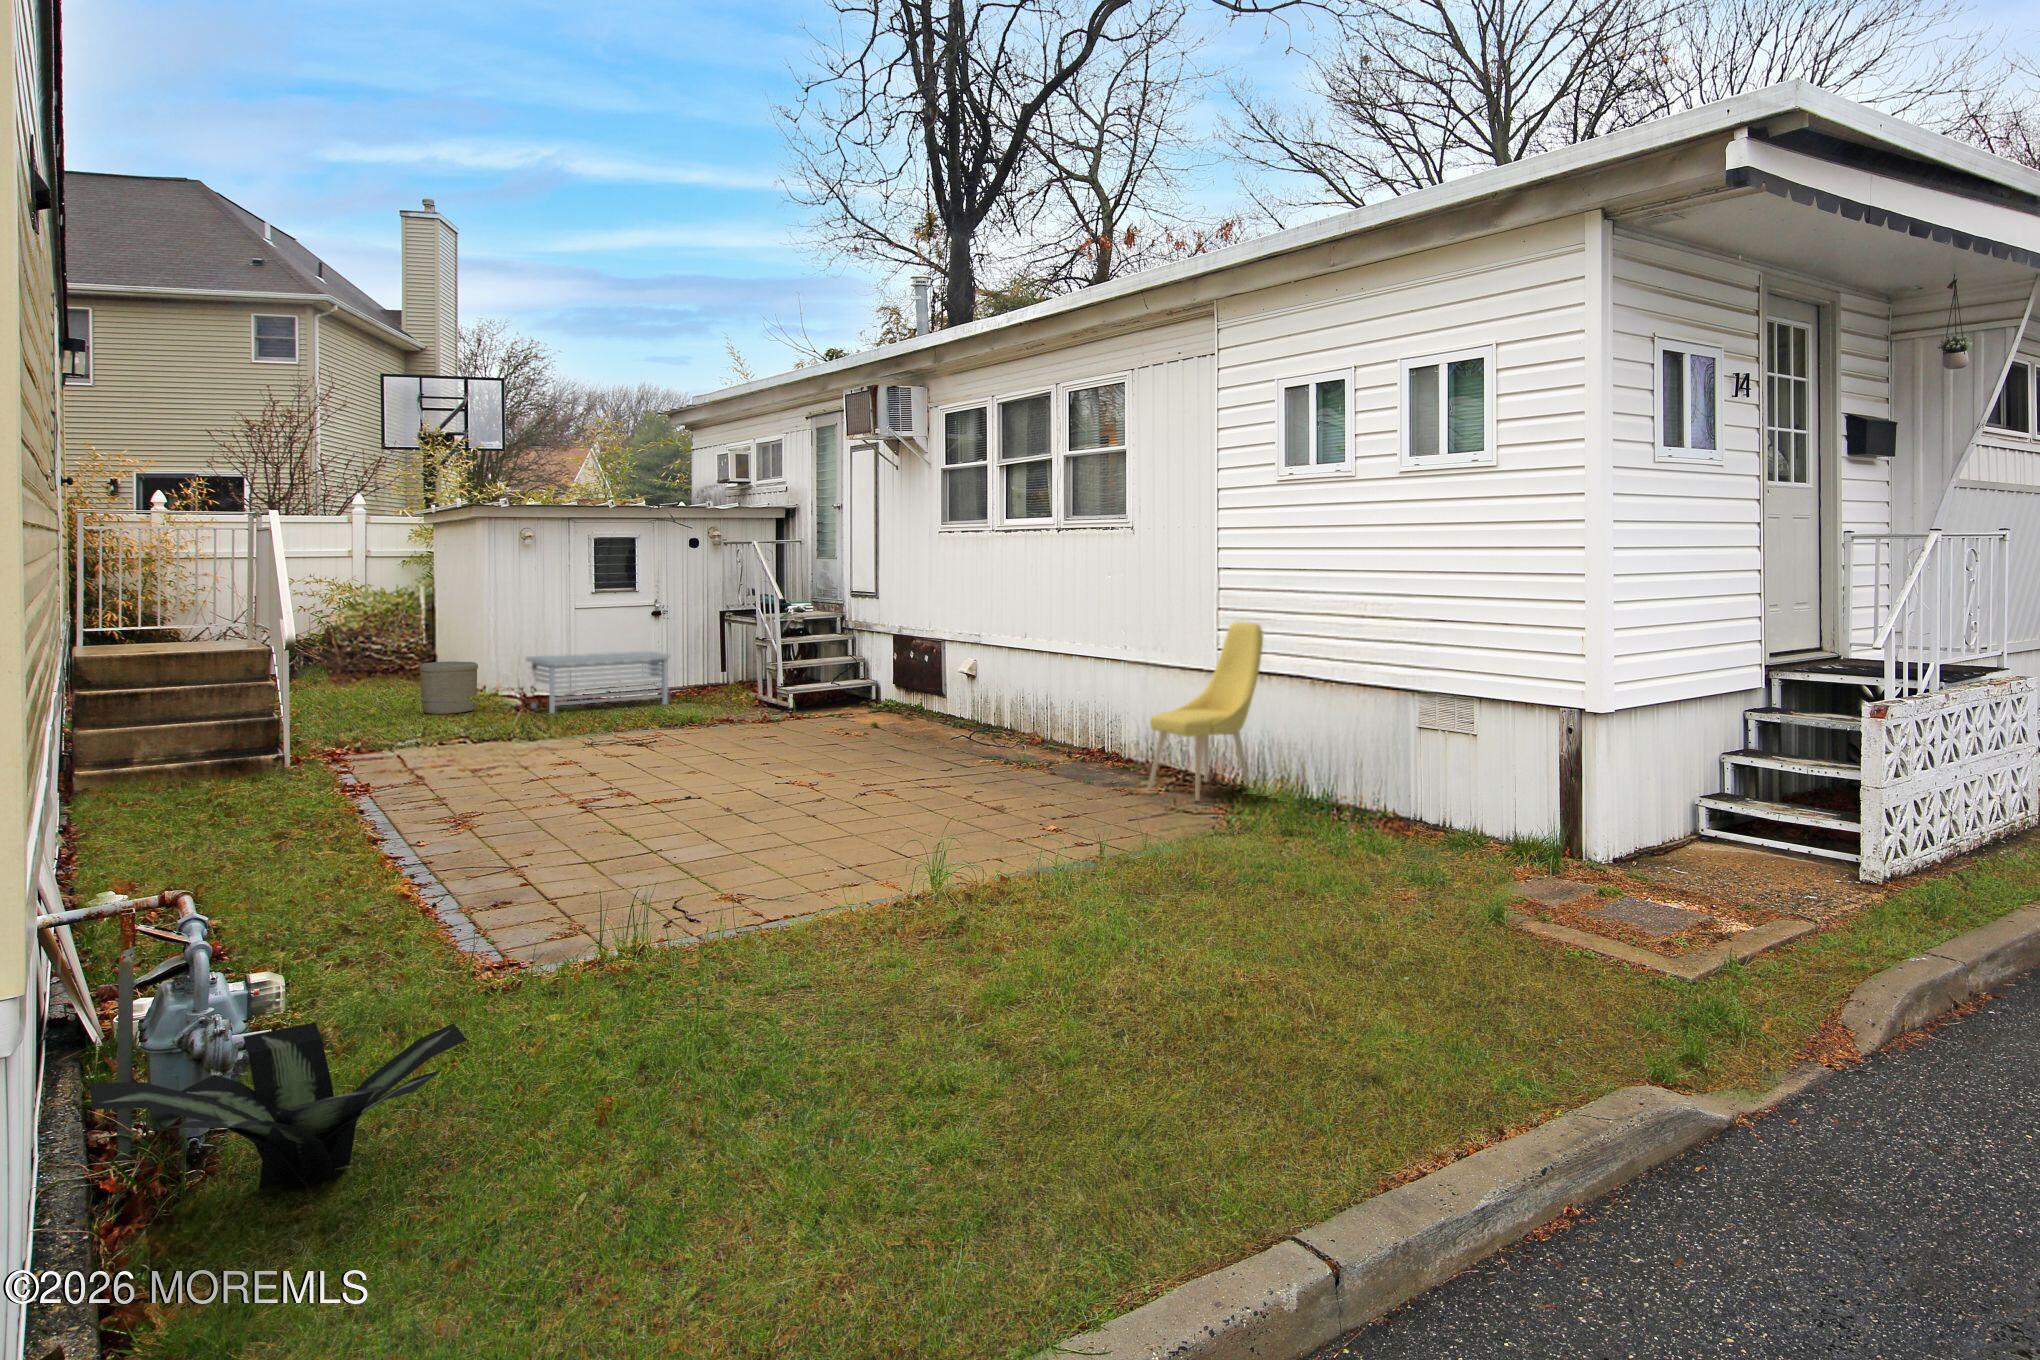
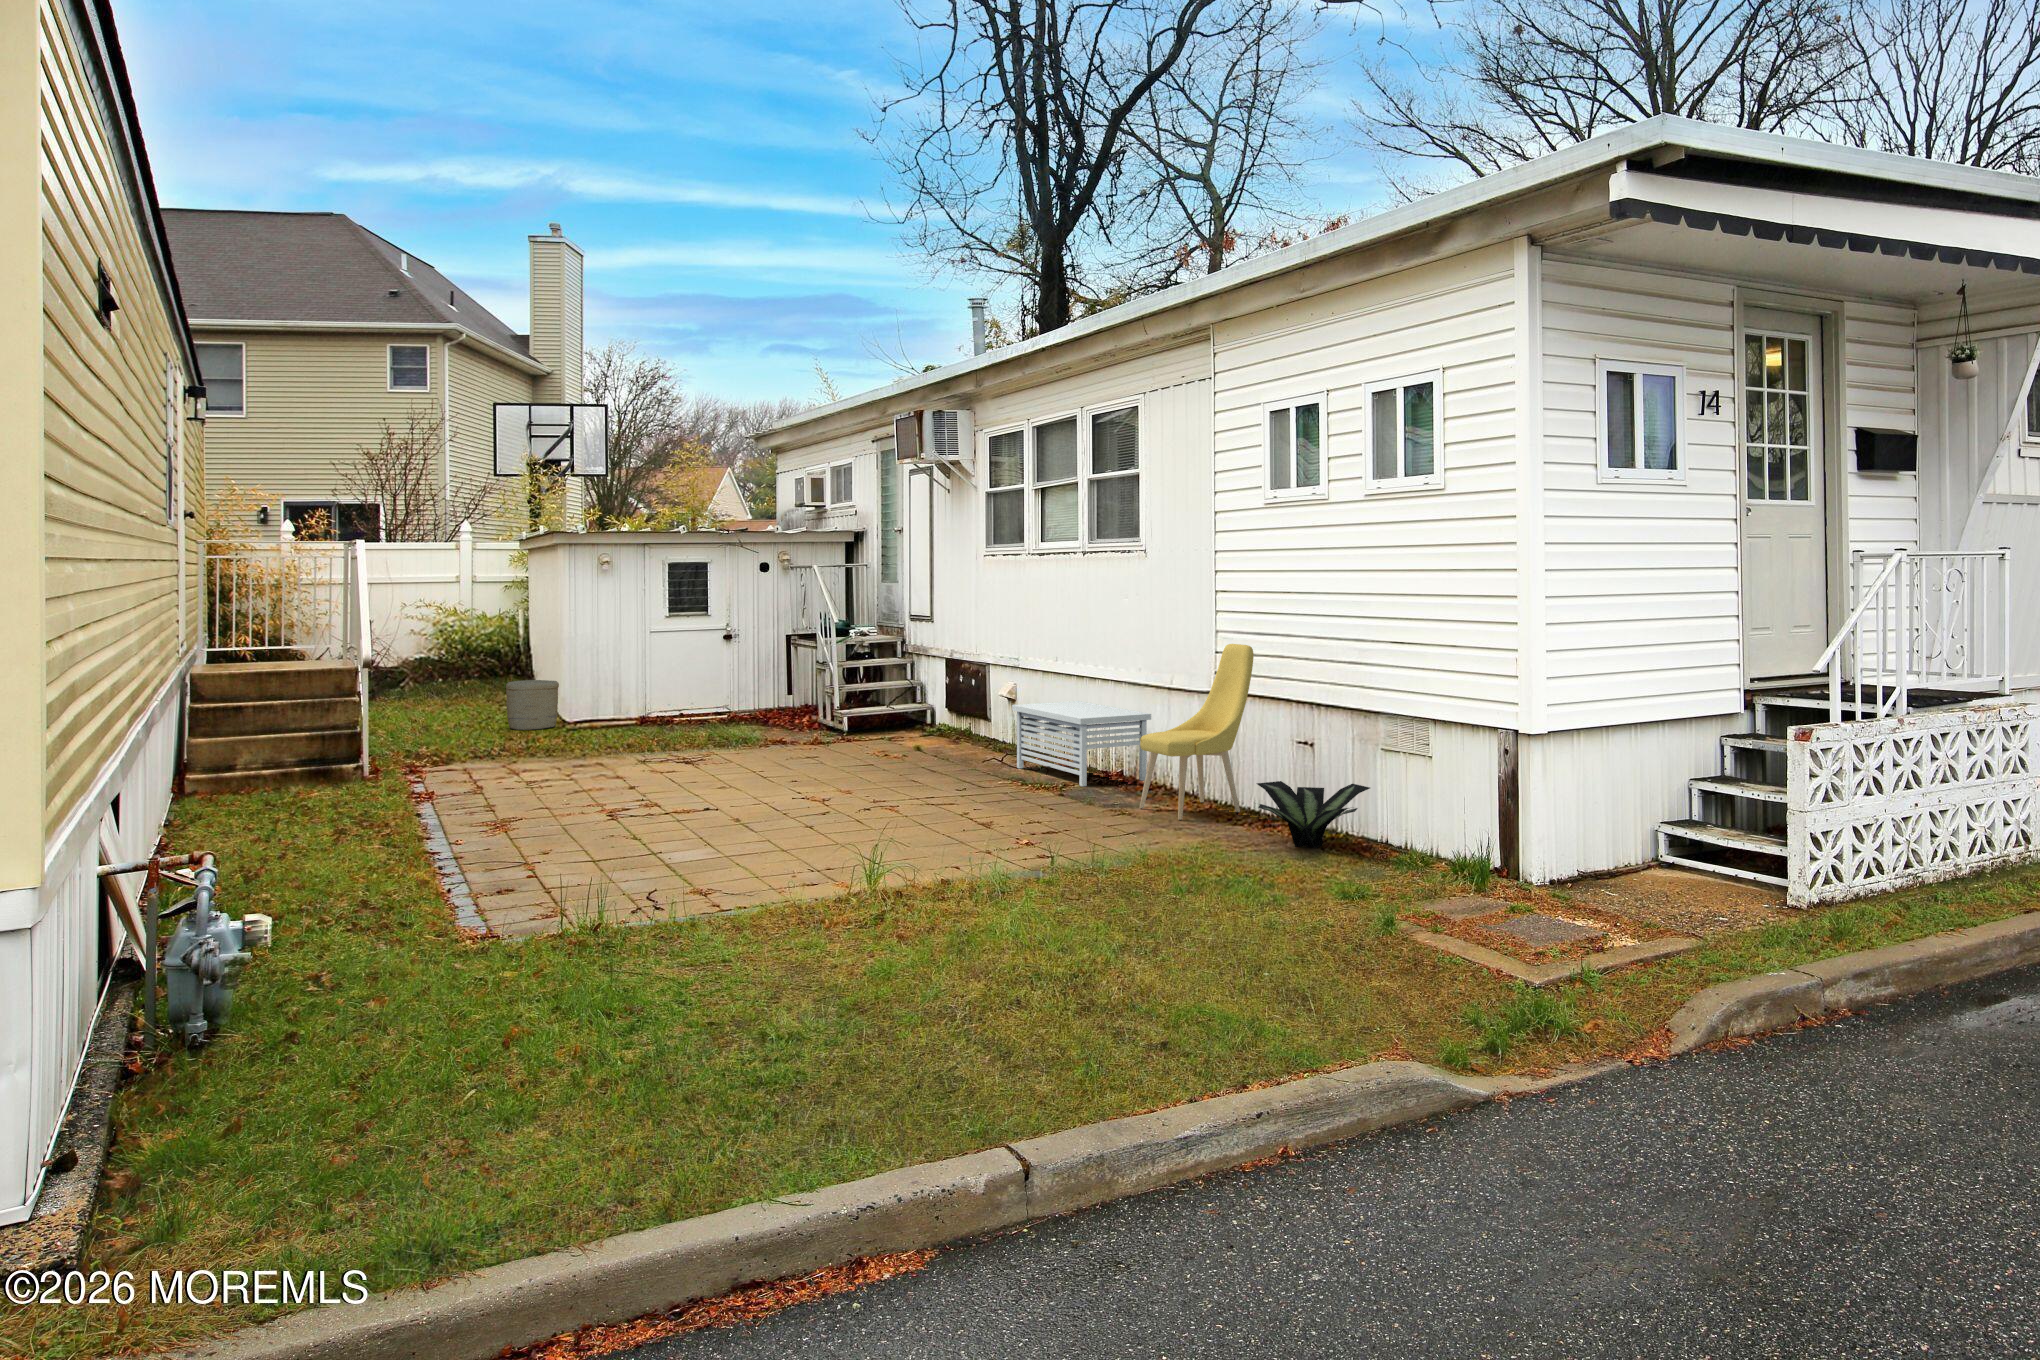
storage bench: present [526,652,671,714] -> present [1012,701,1151,787]
potted plant: present [90,1022,467,1189] -> present [1257,781,1370,849]

